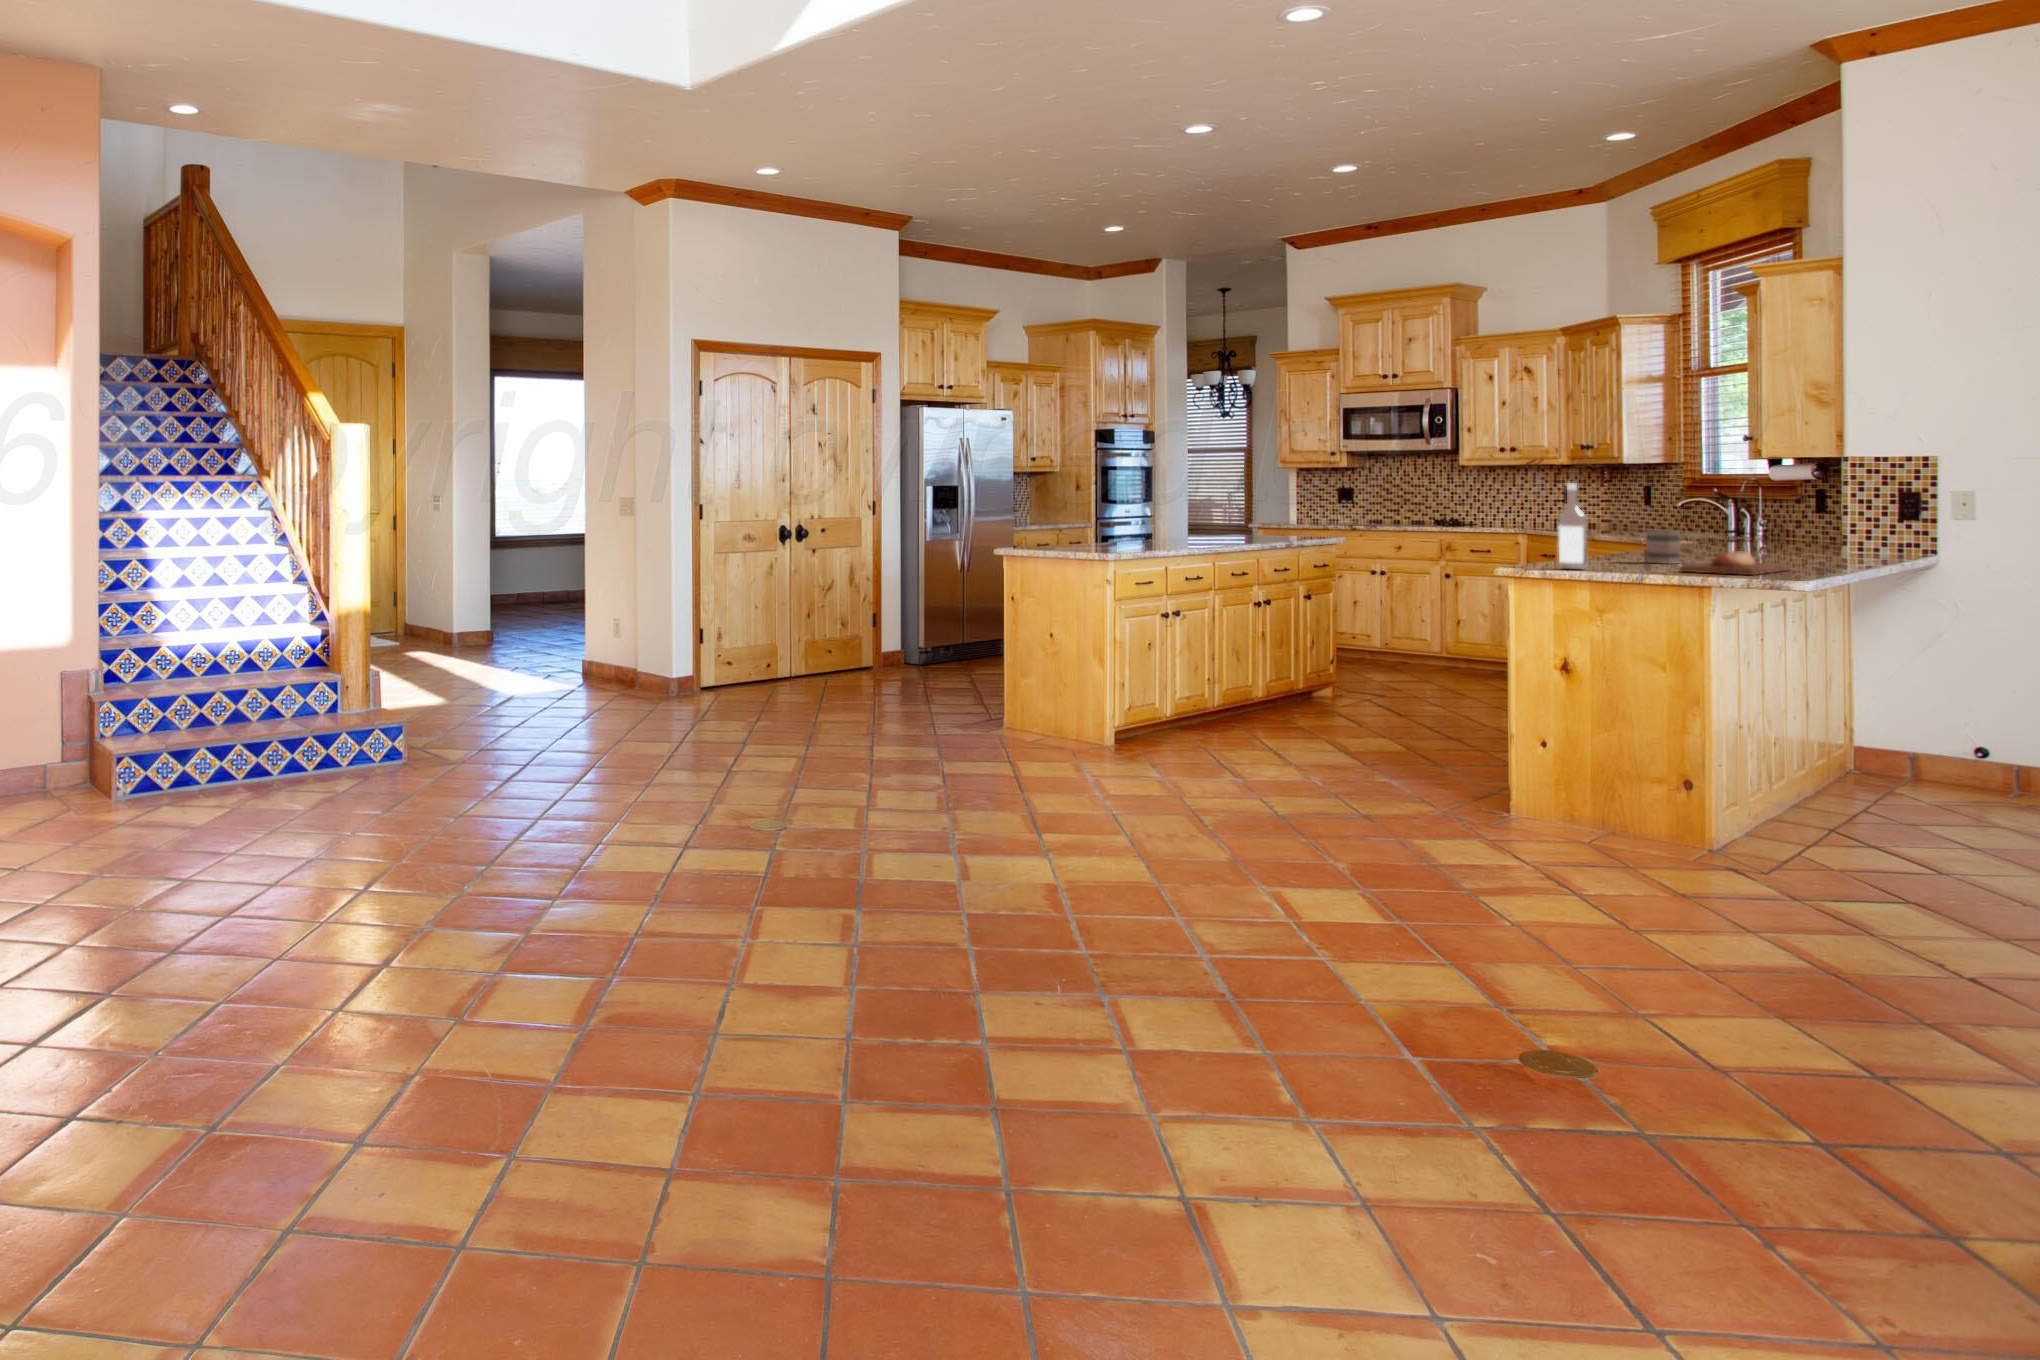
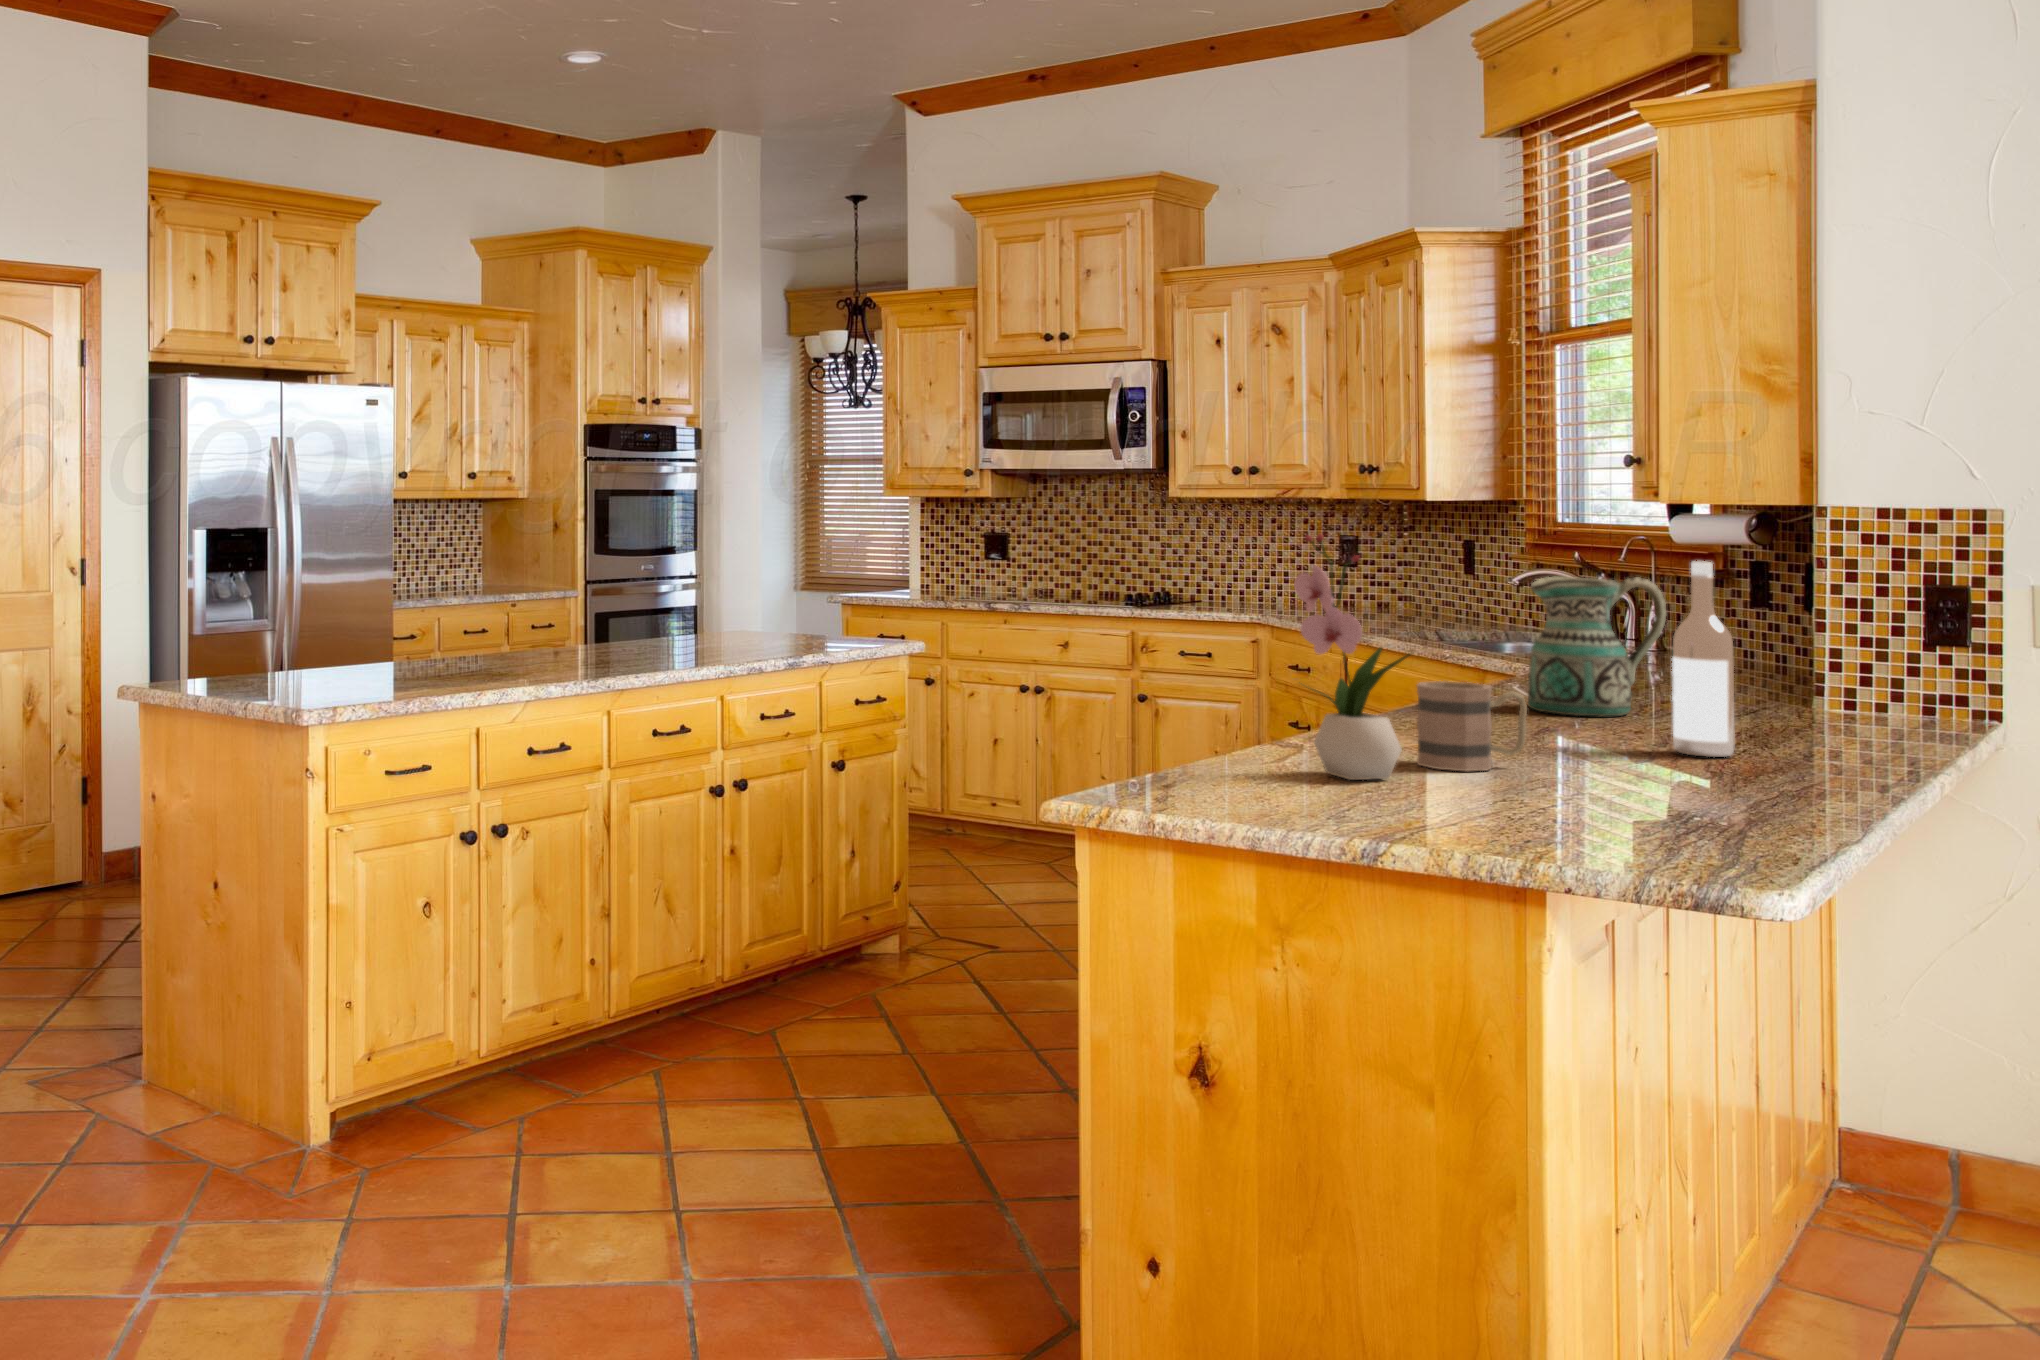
flower arrangement: none [1592,469,1646,565] -> present [1294,534,1411,780]
wine bottle: present [1559,483,1588,569] -> present [1672,561,1735,757]
ceramic pitcher: none [1695,492,1766,554] -> present [1528,577,1666,716]
bread loaf: present [1680,551,1791,575] -> none [1482,761,1747,853]

